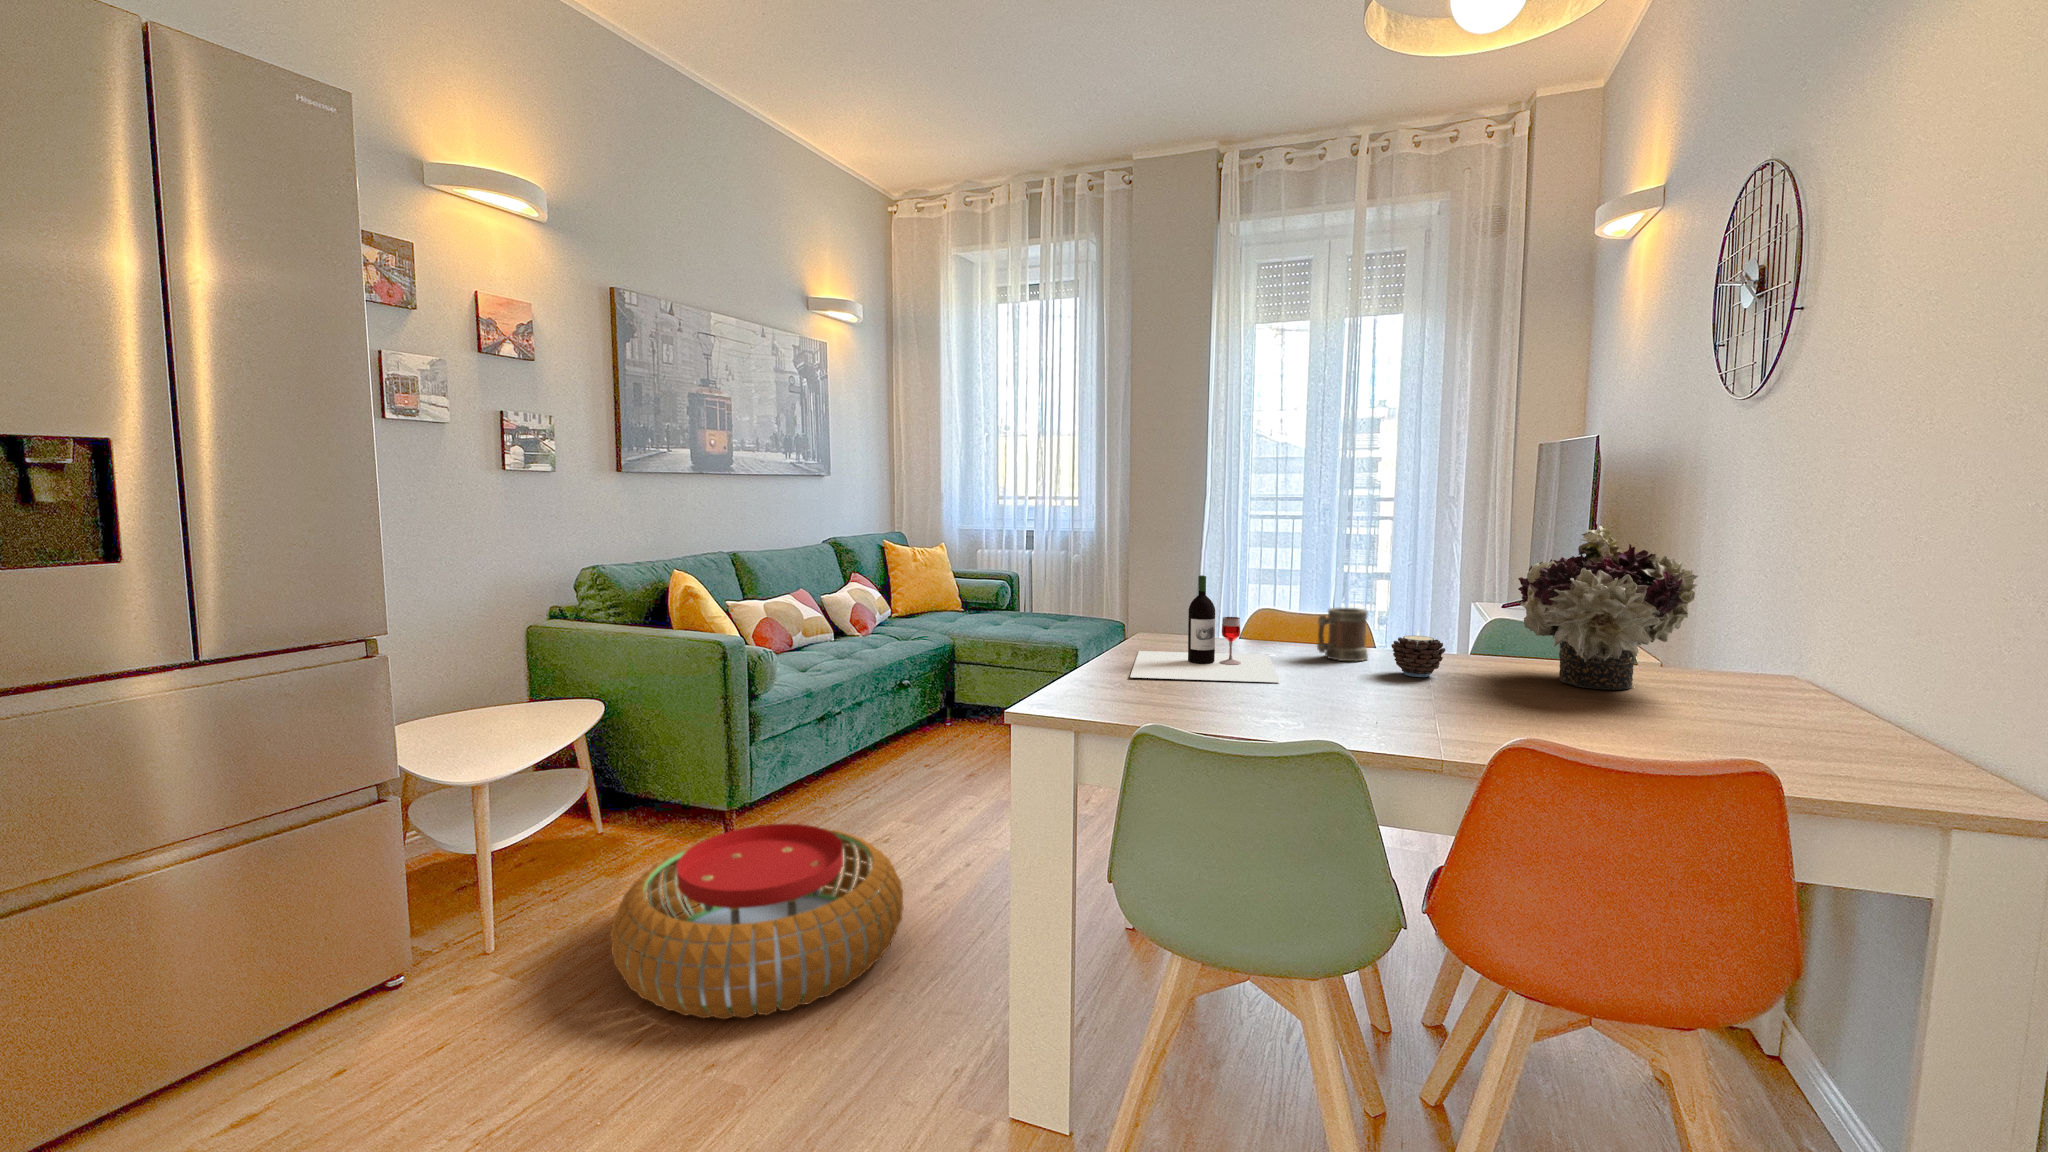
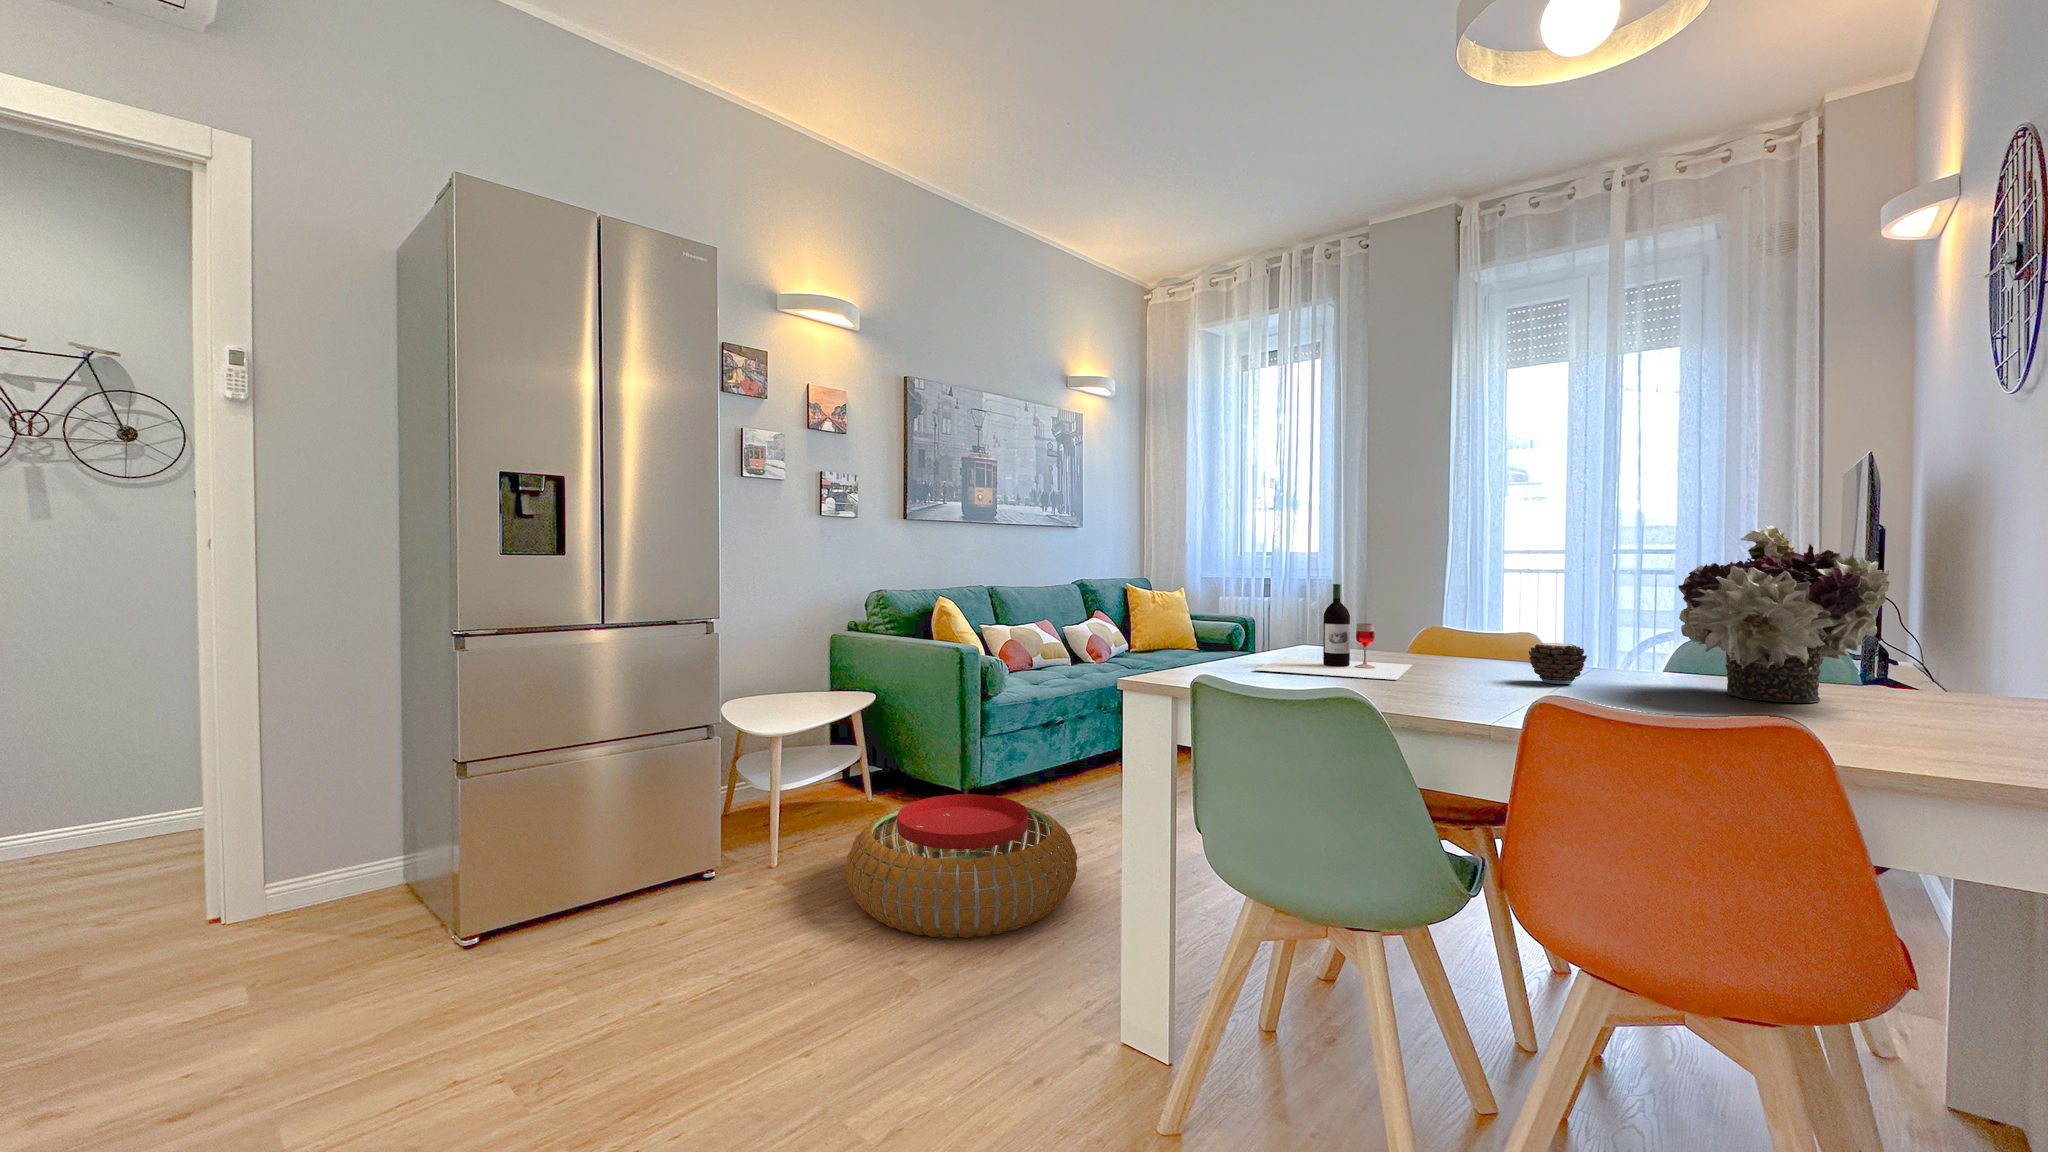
mug: present [1317,608,1368,661] -> none [1461,620,1518,672]

